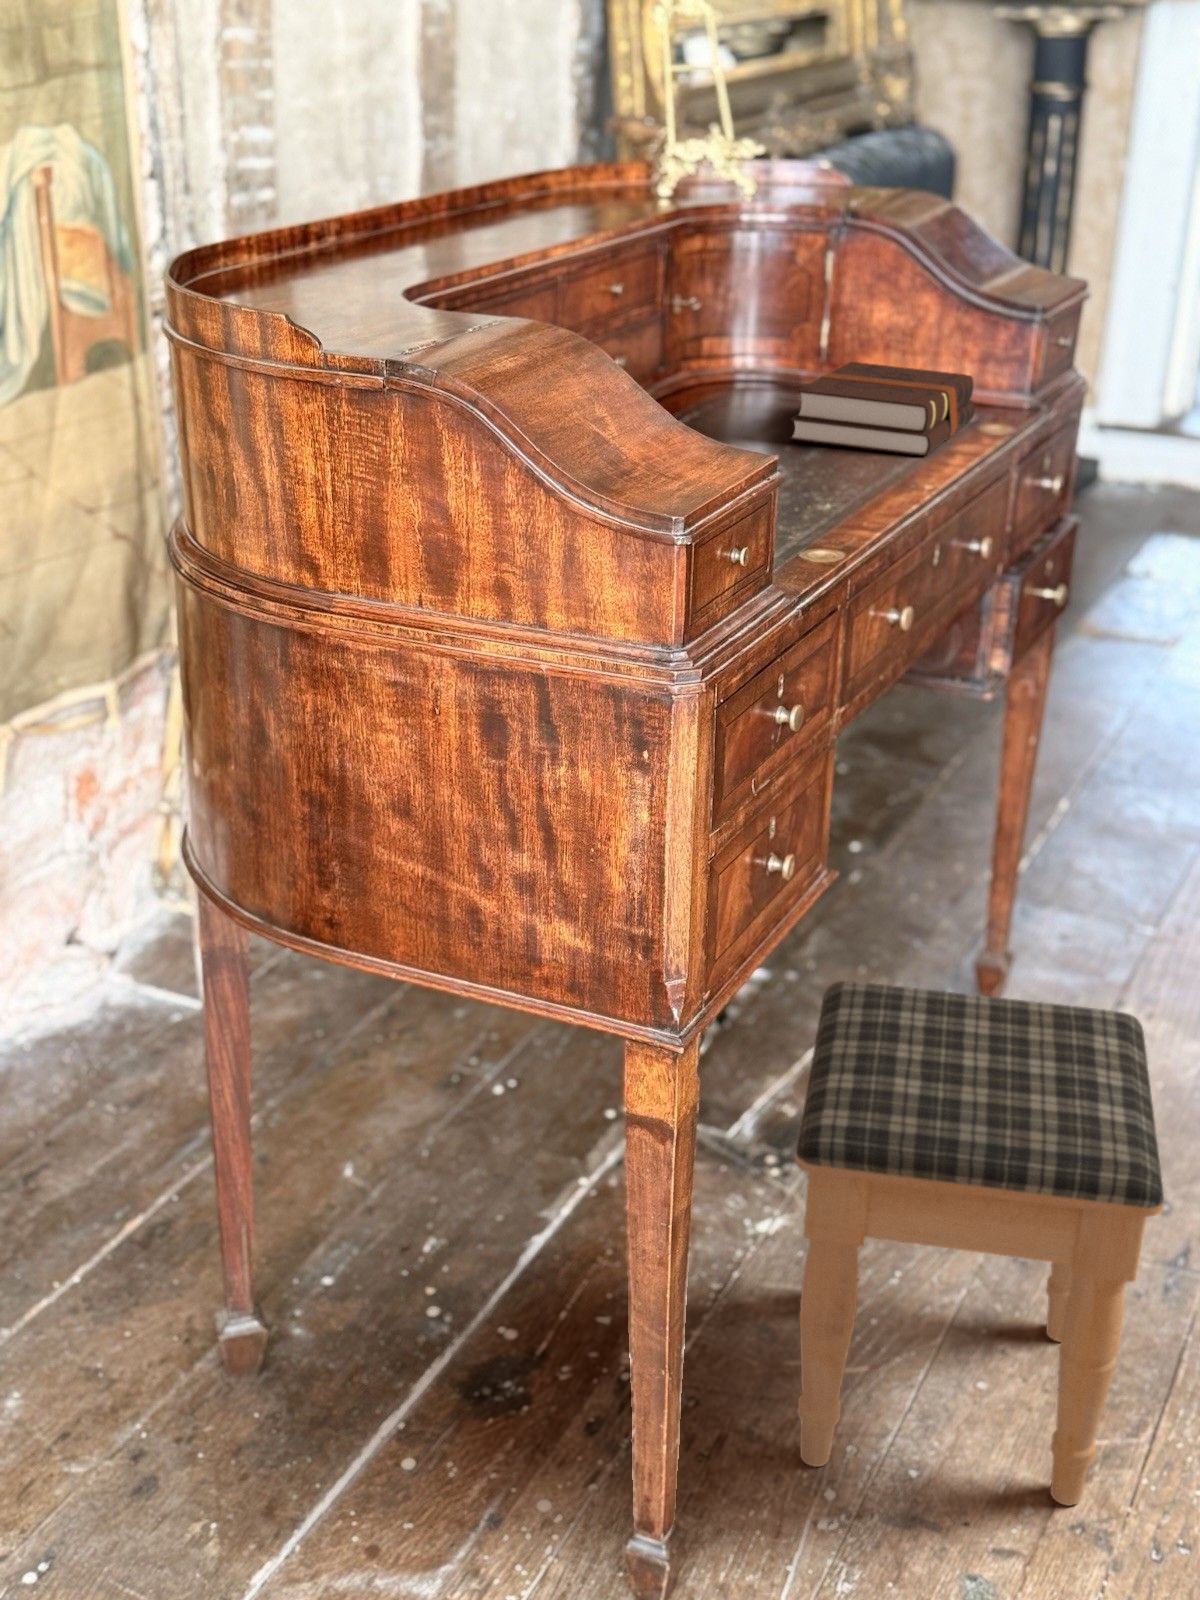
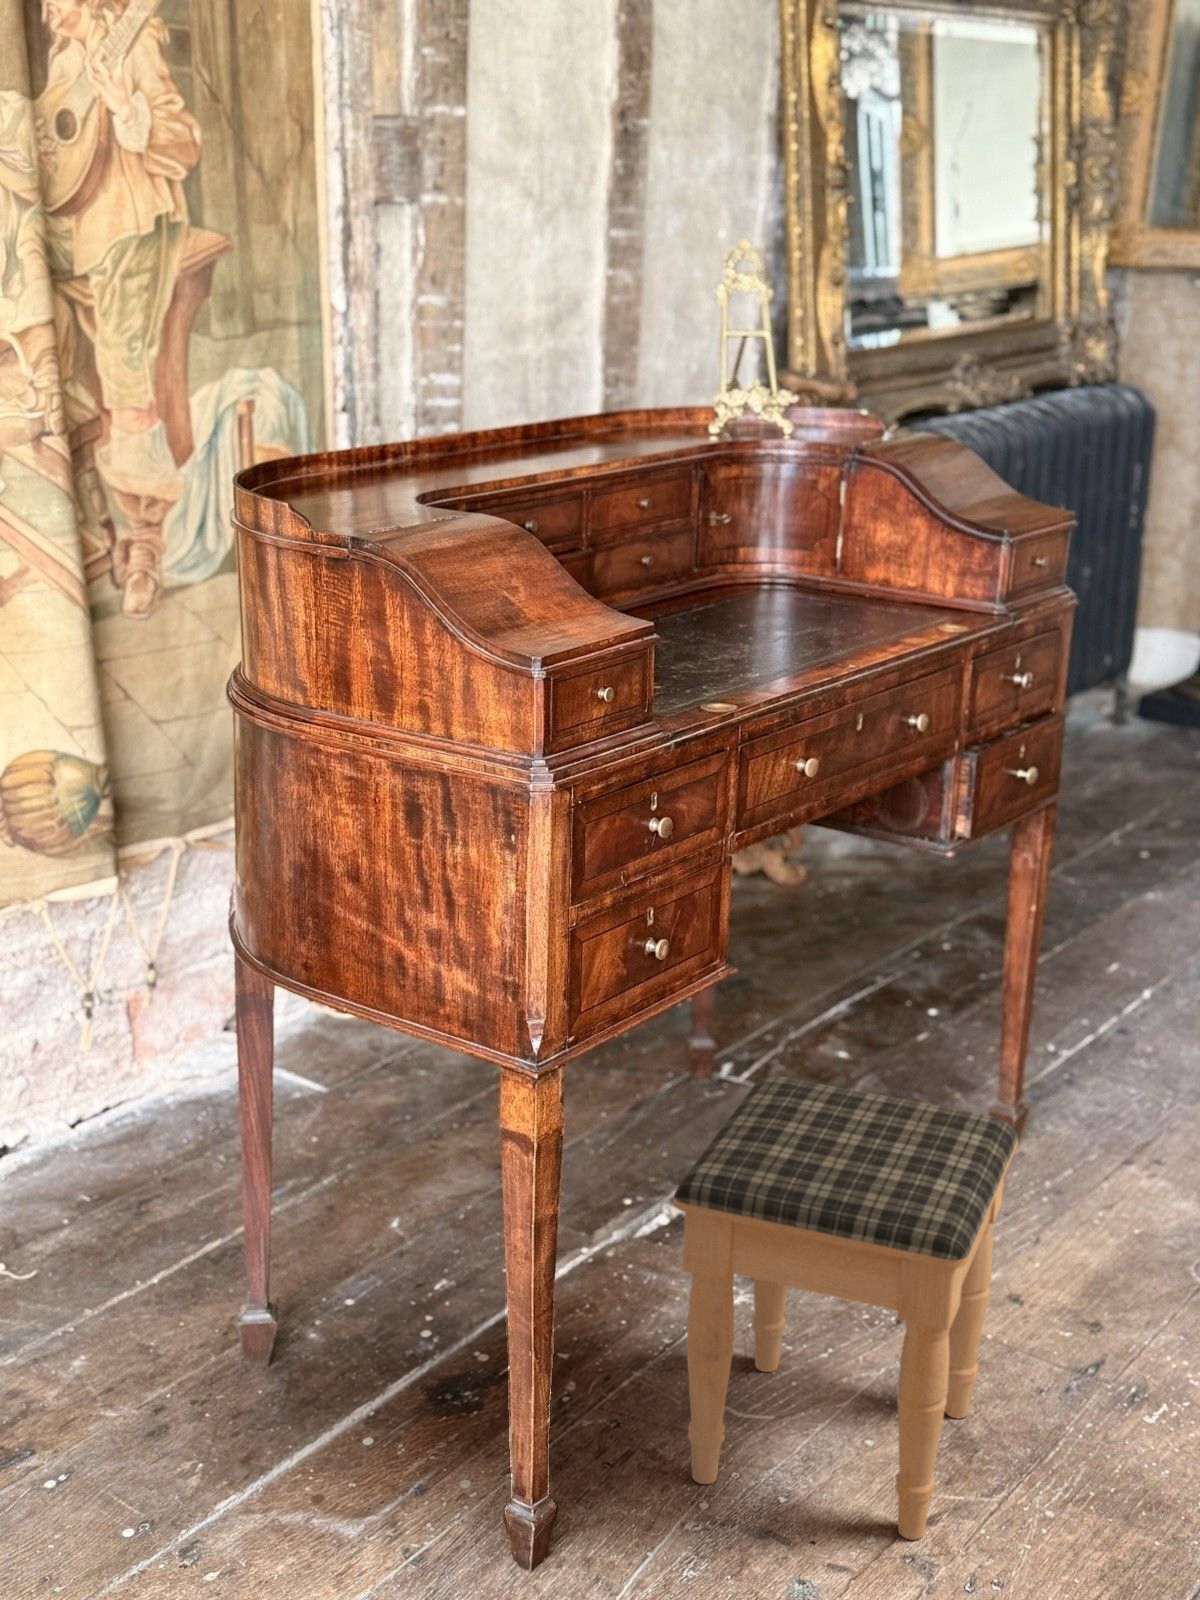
hardback book: present [790,362,975,456] -> none [774,572,948,646]

